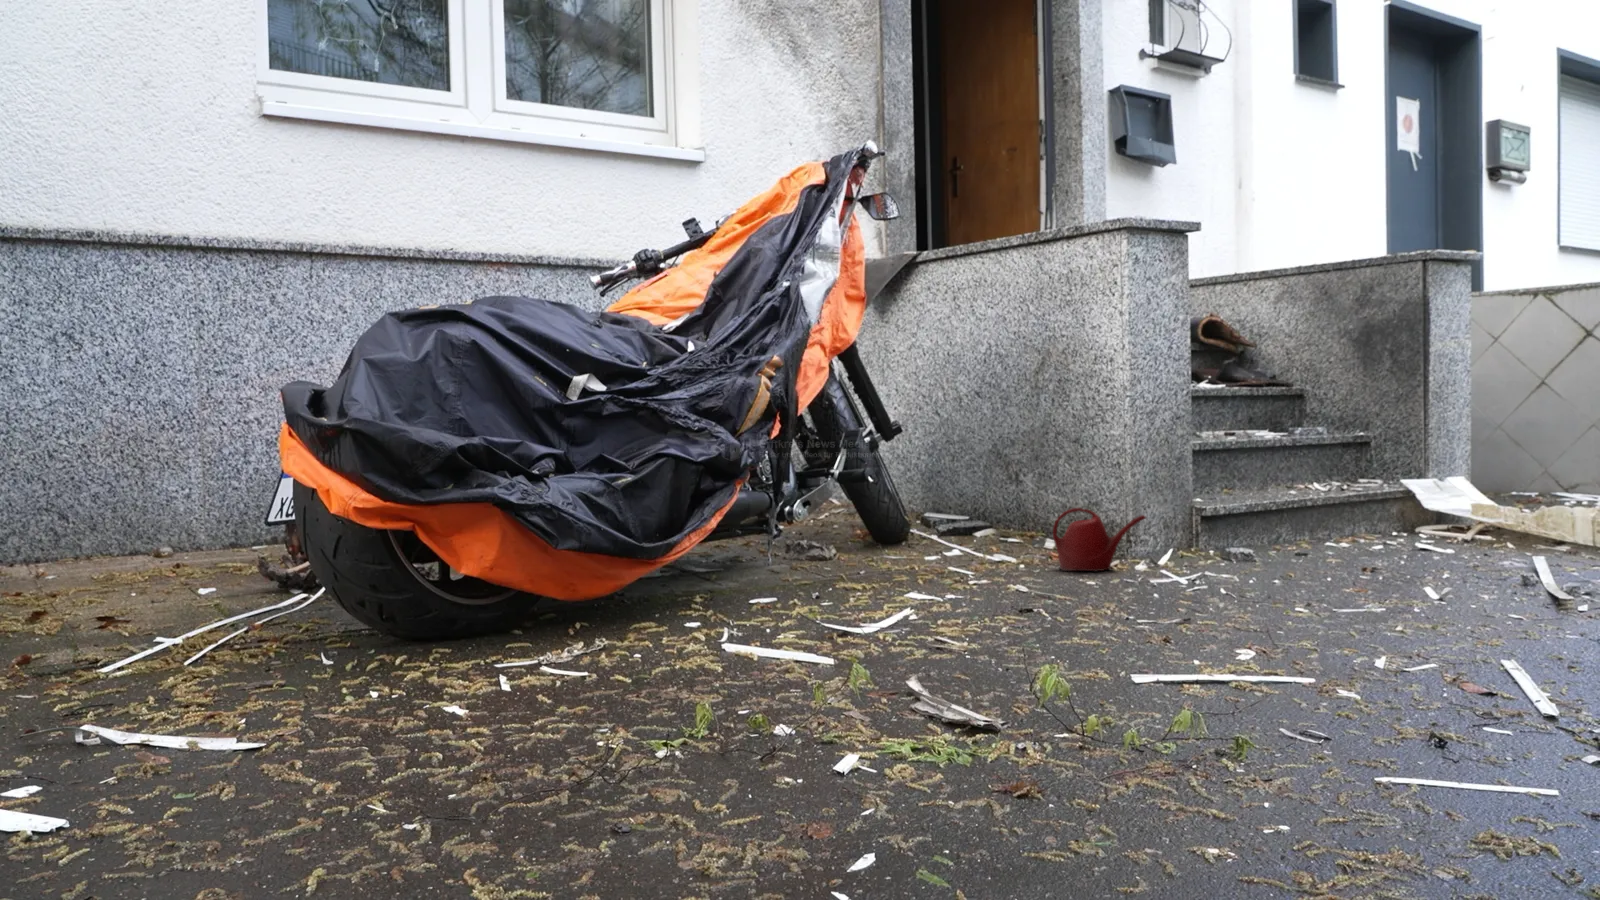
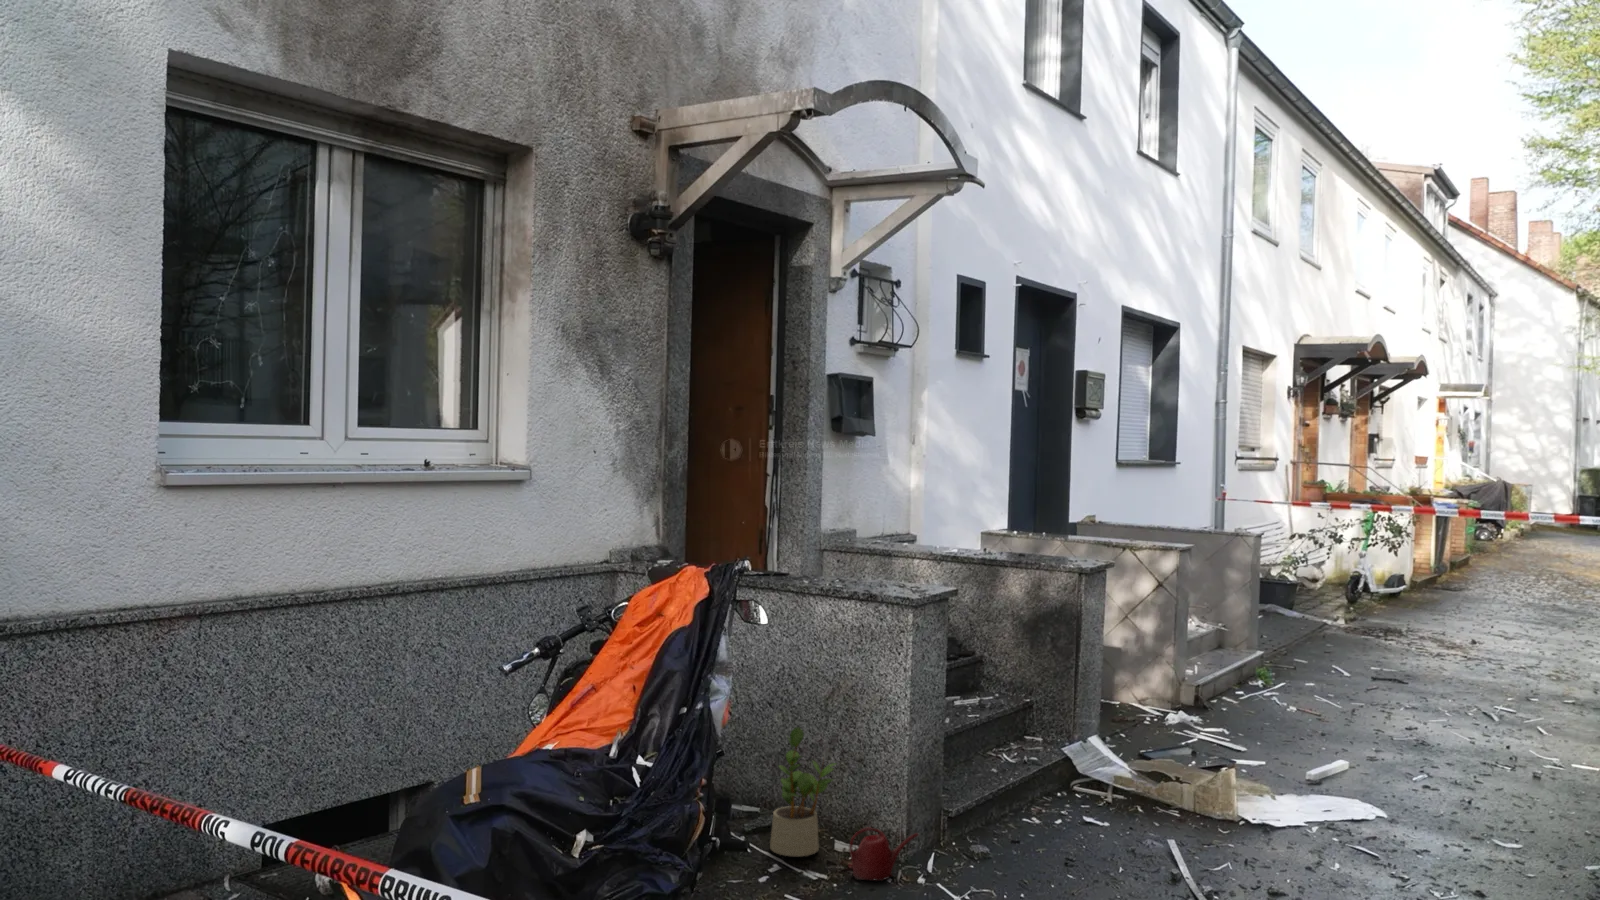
potted plant: none [965,398,1043,552] -> present [770,727,835,857]

